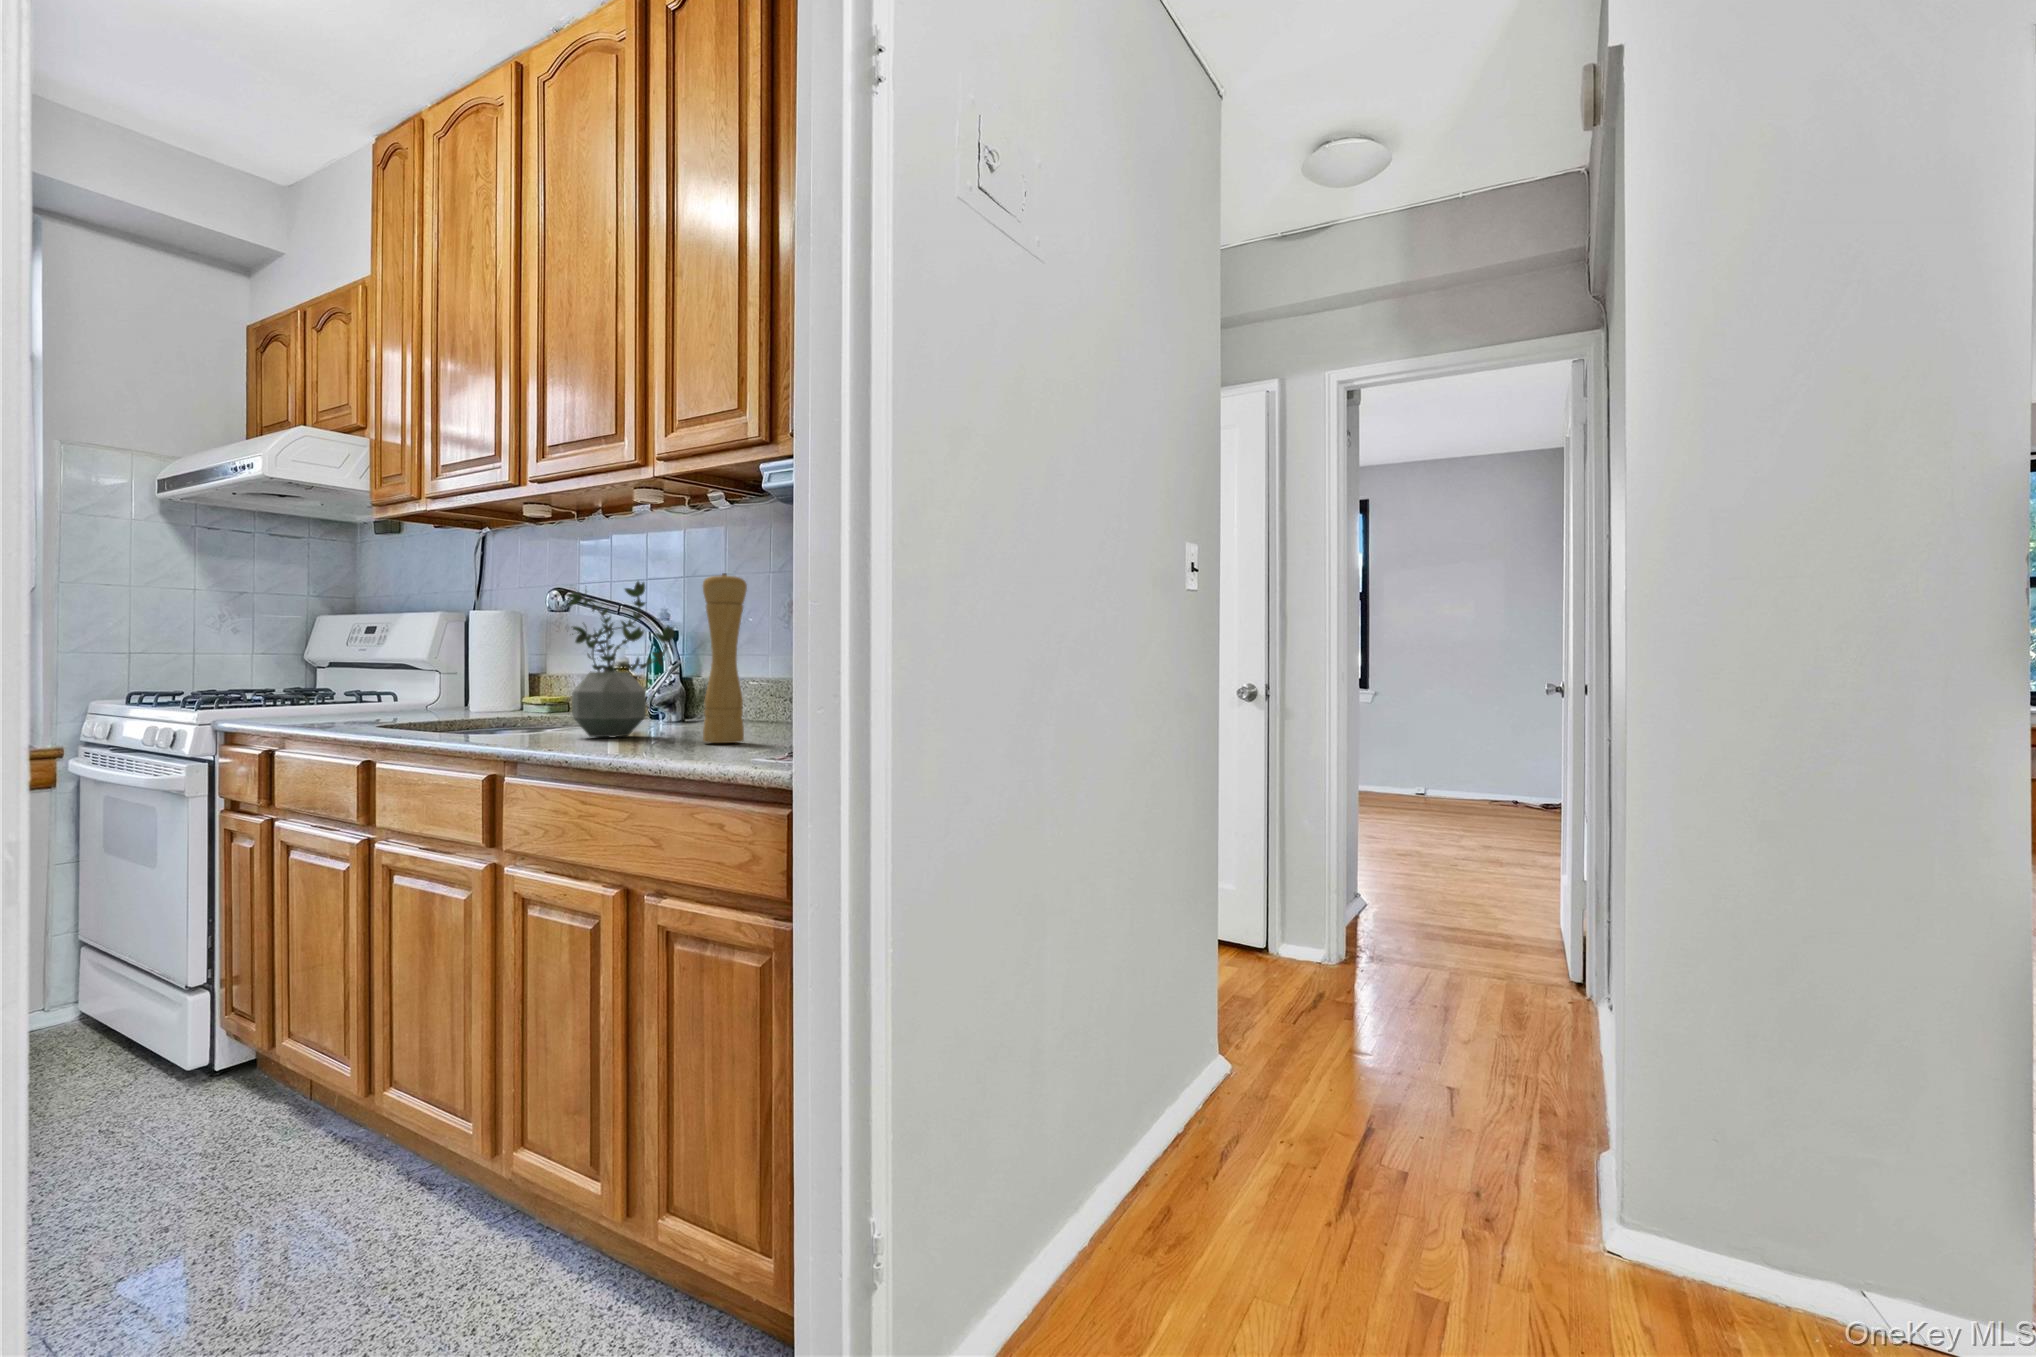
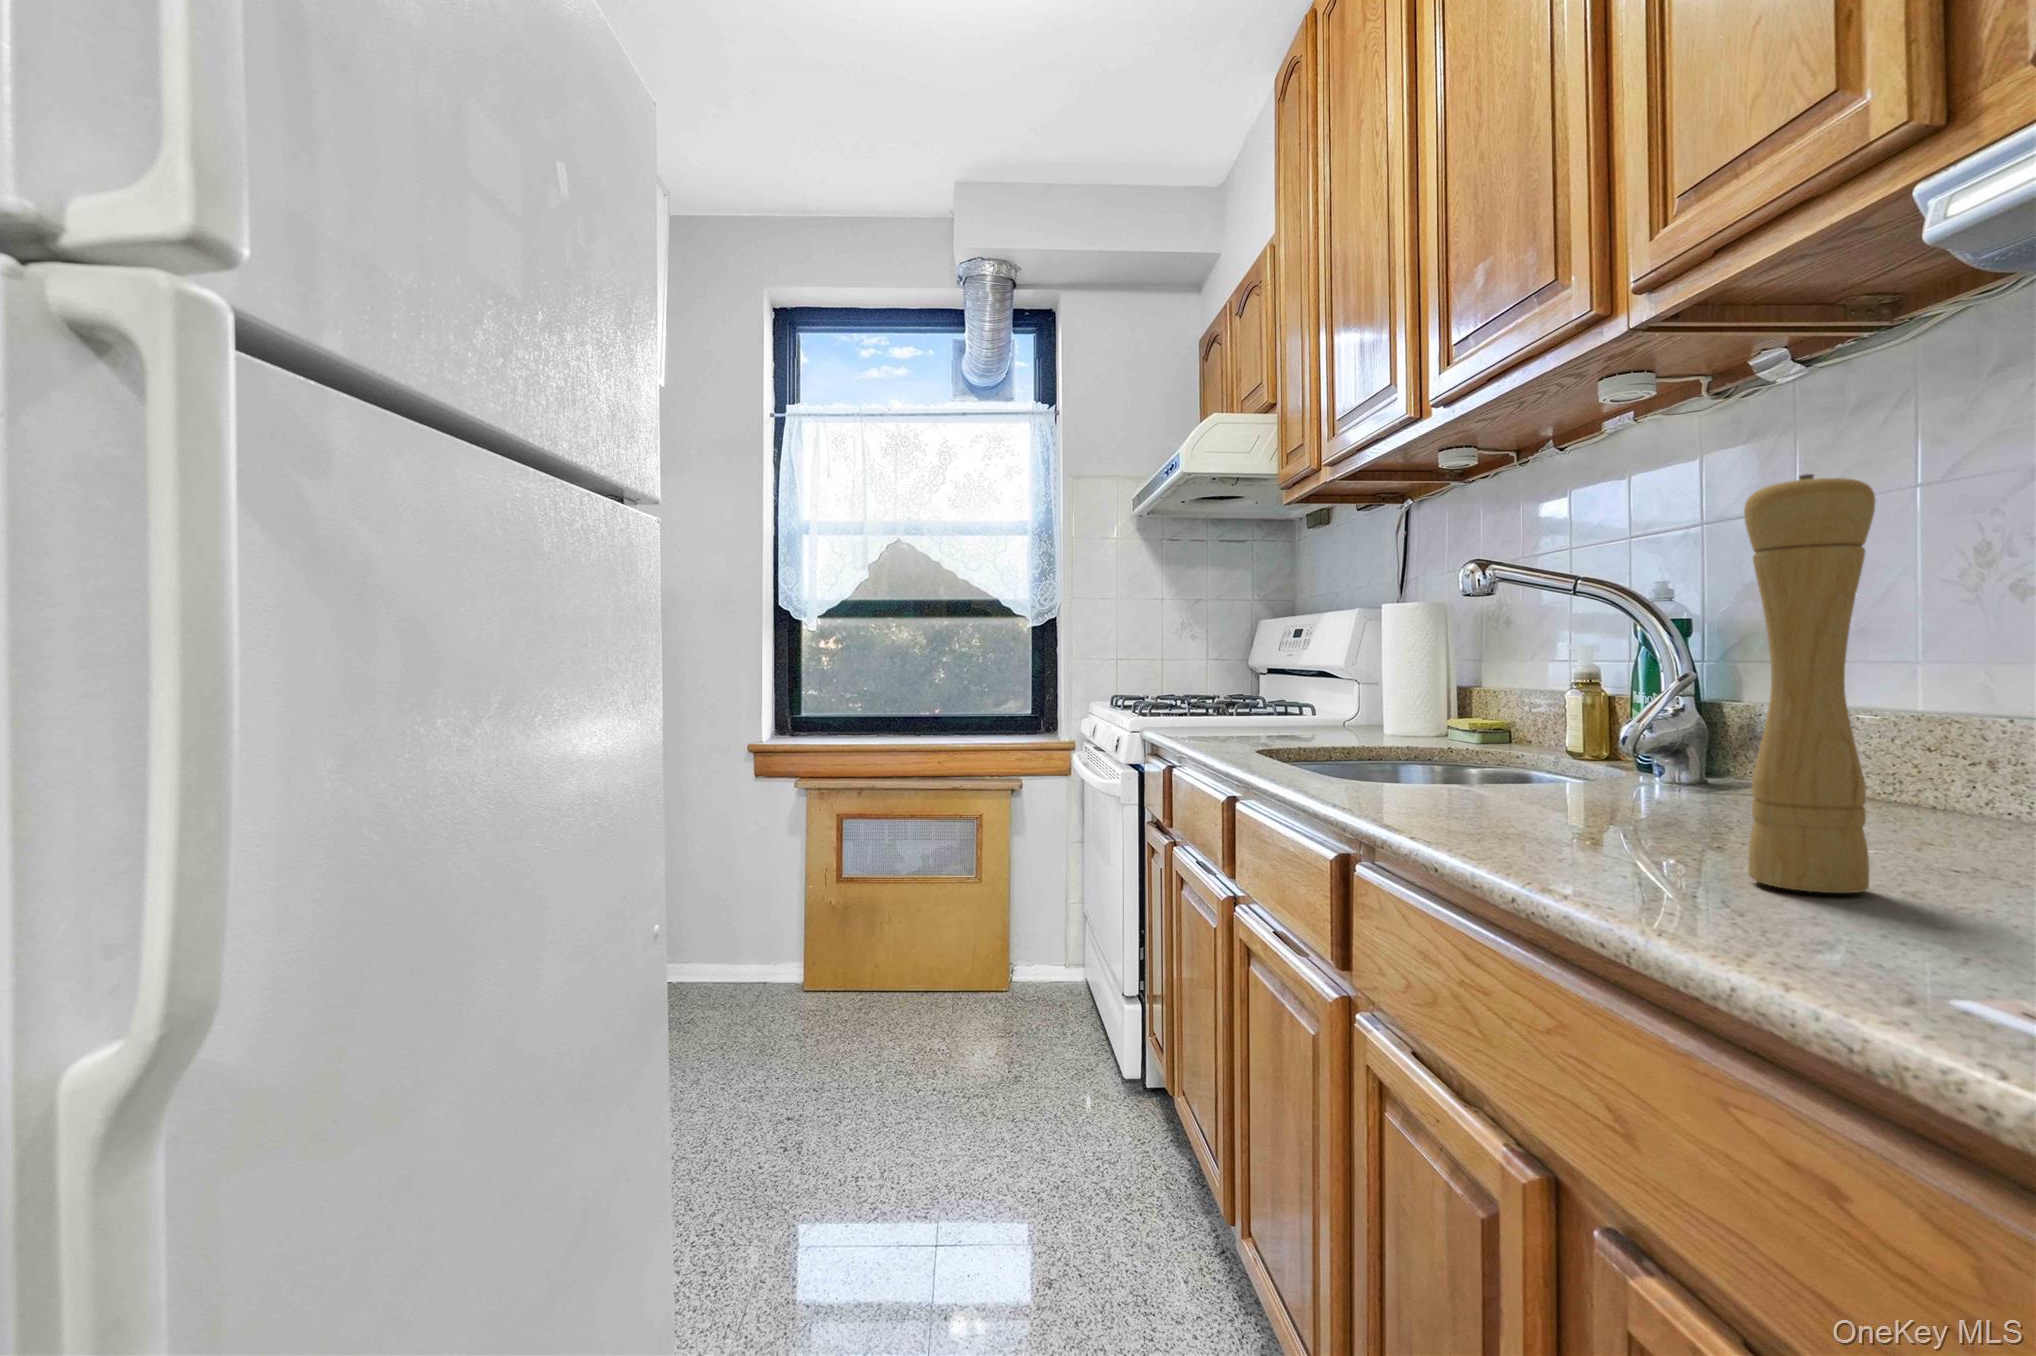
potted plant: present [568,581,674,737] -> none [1458,524,1674,828]

